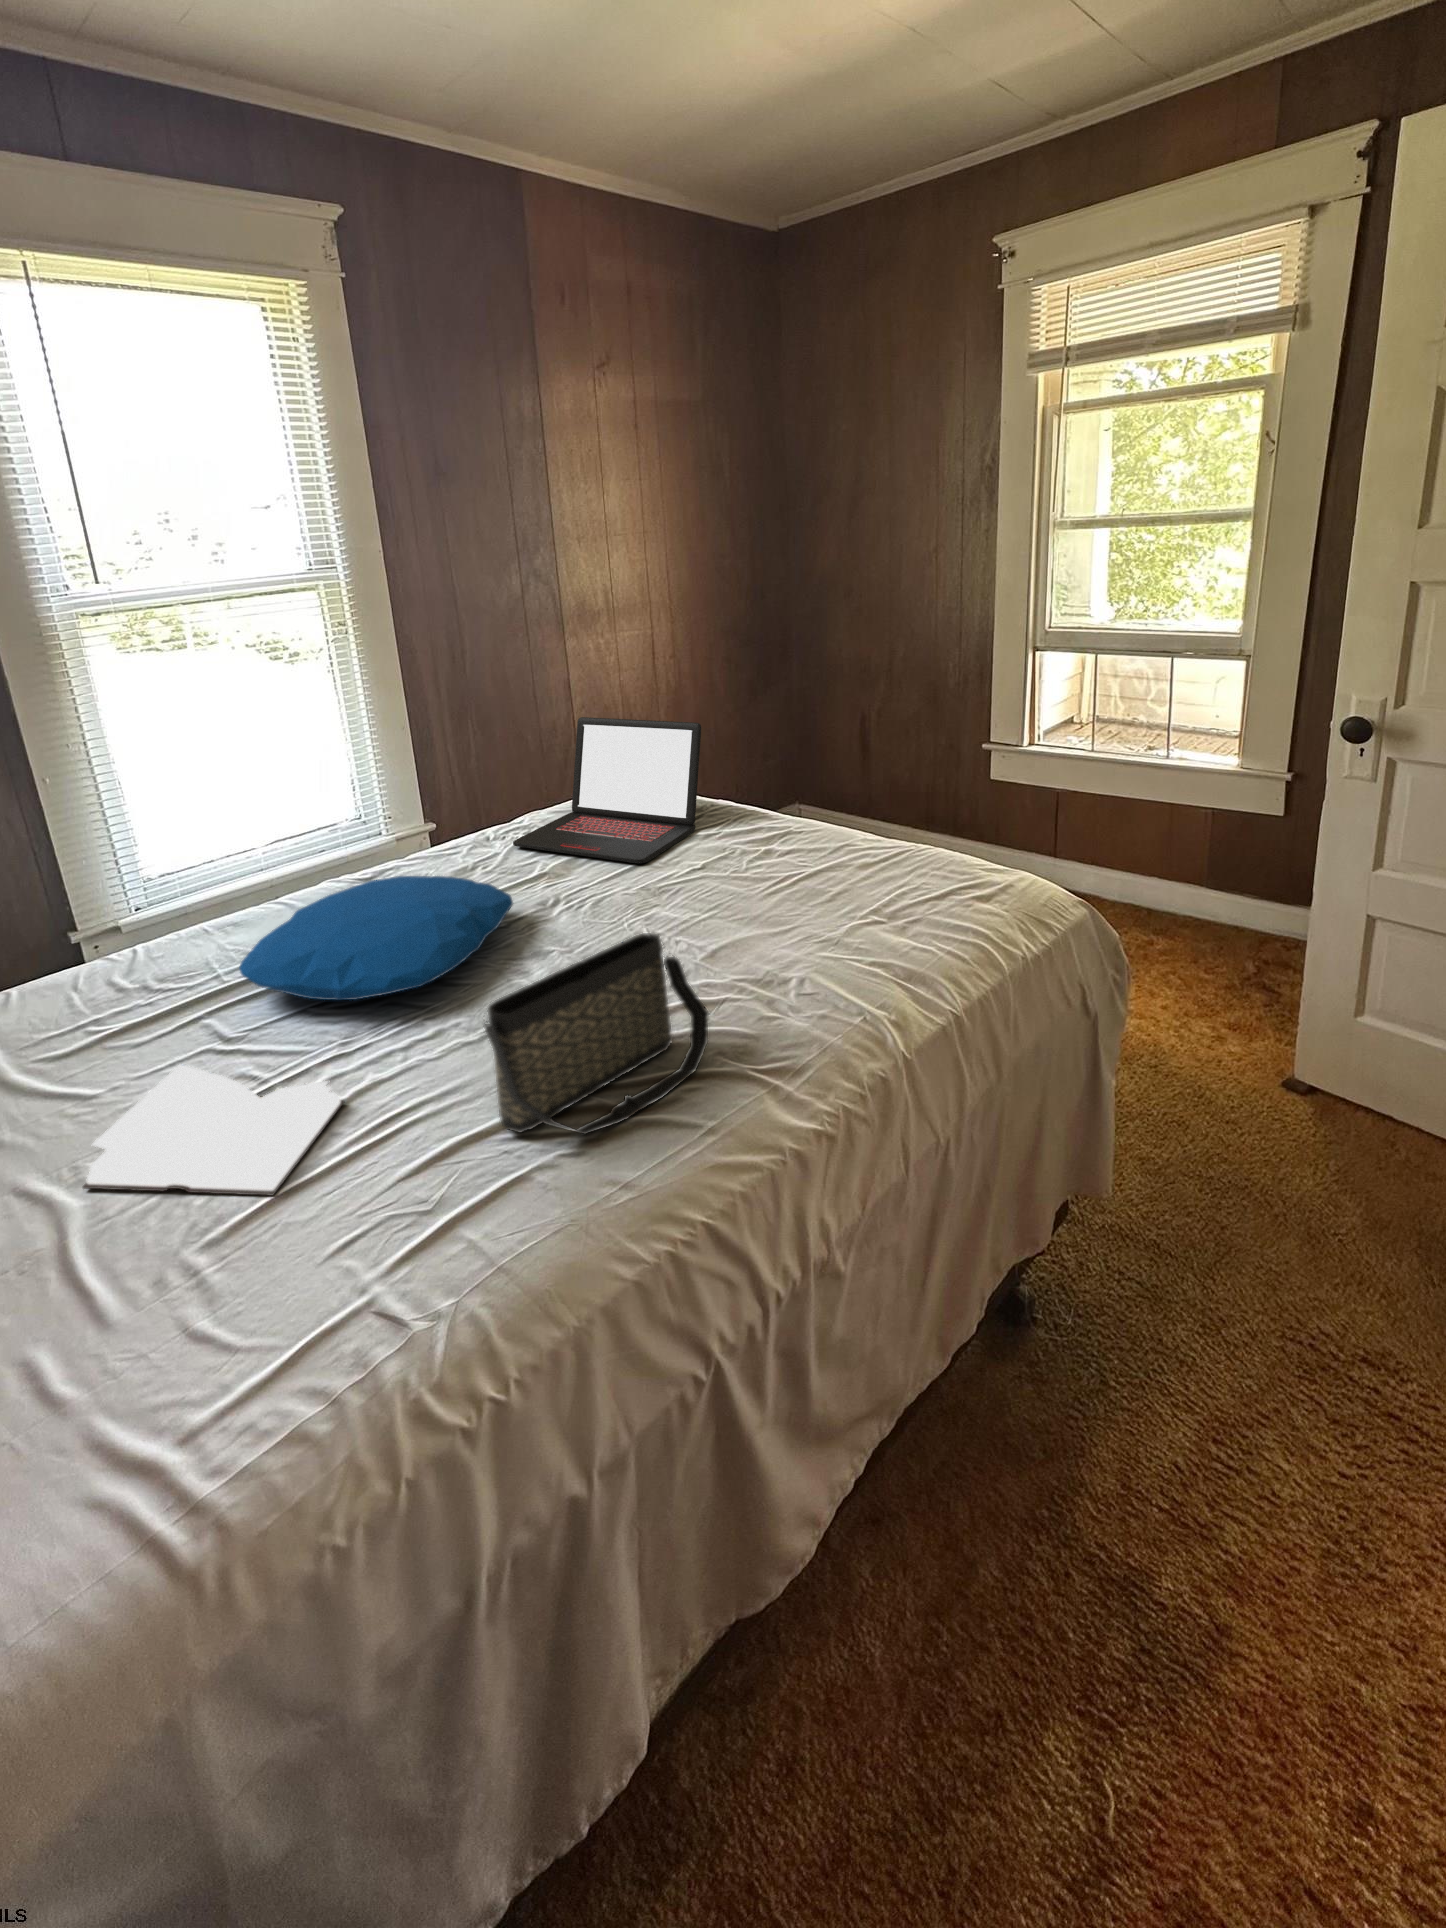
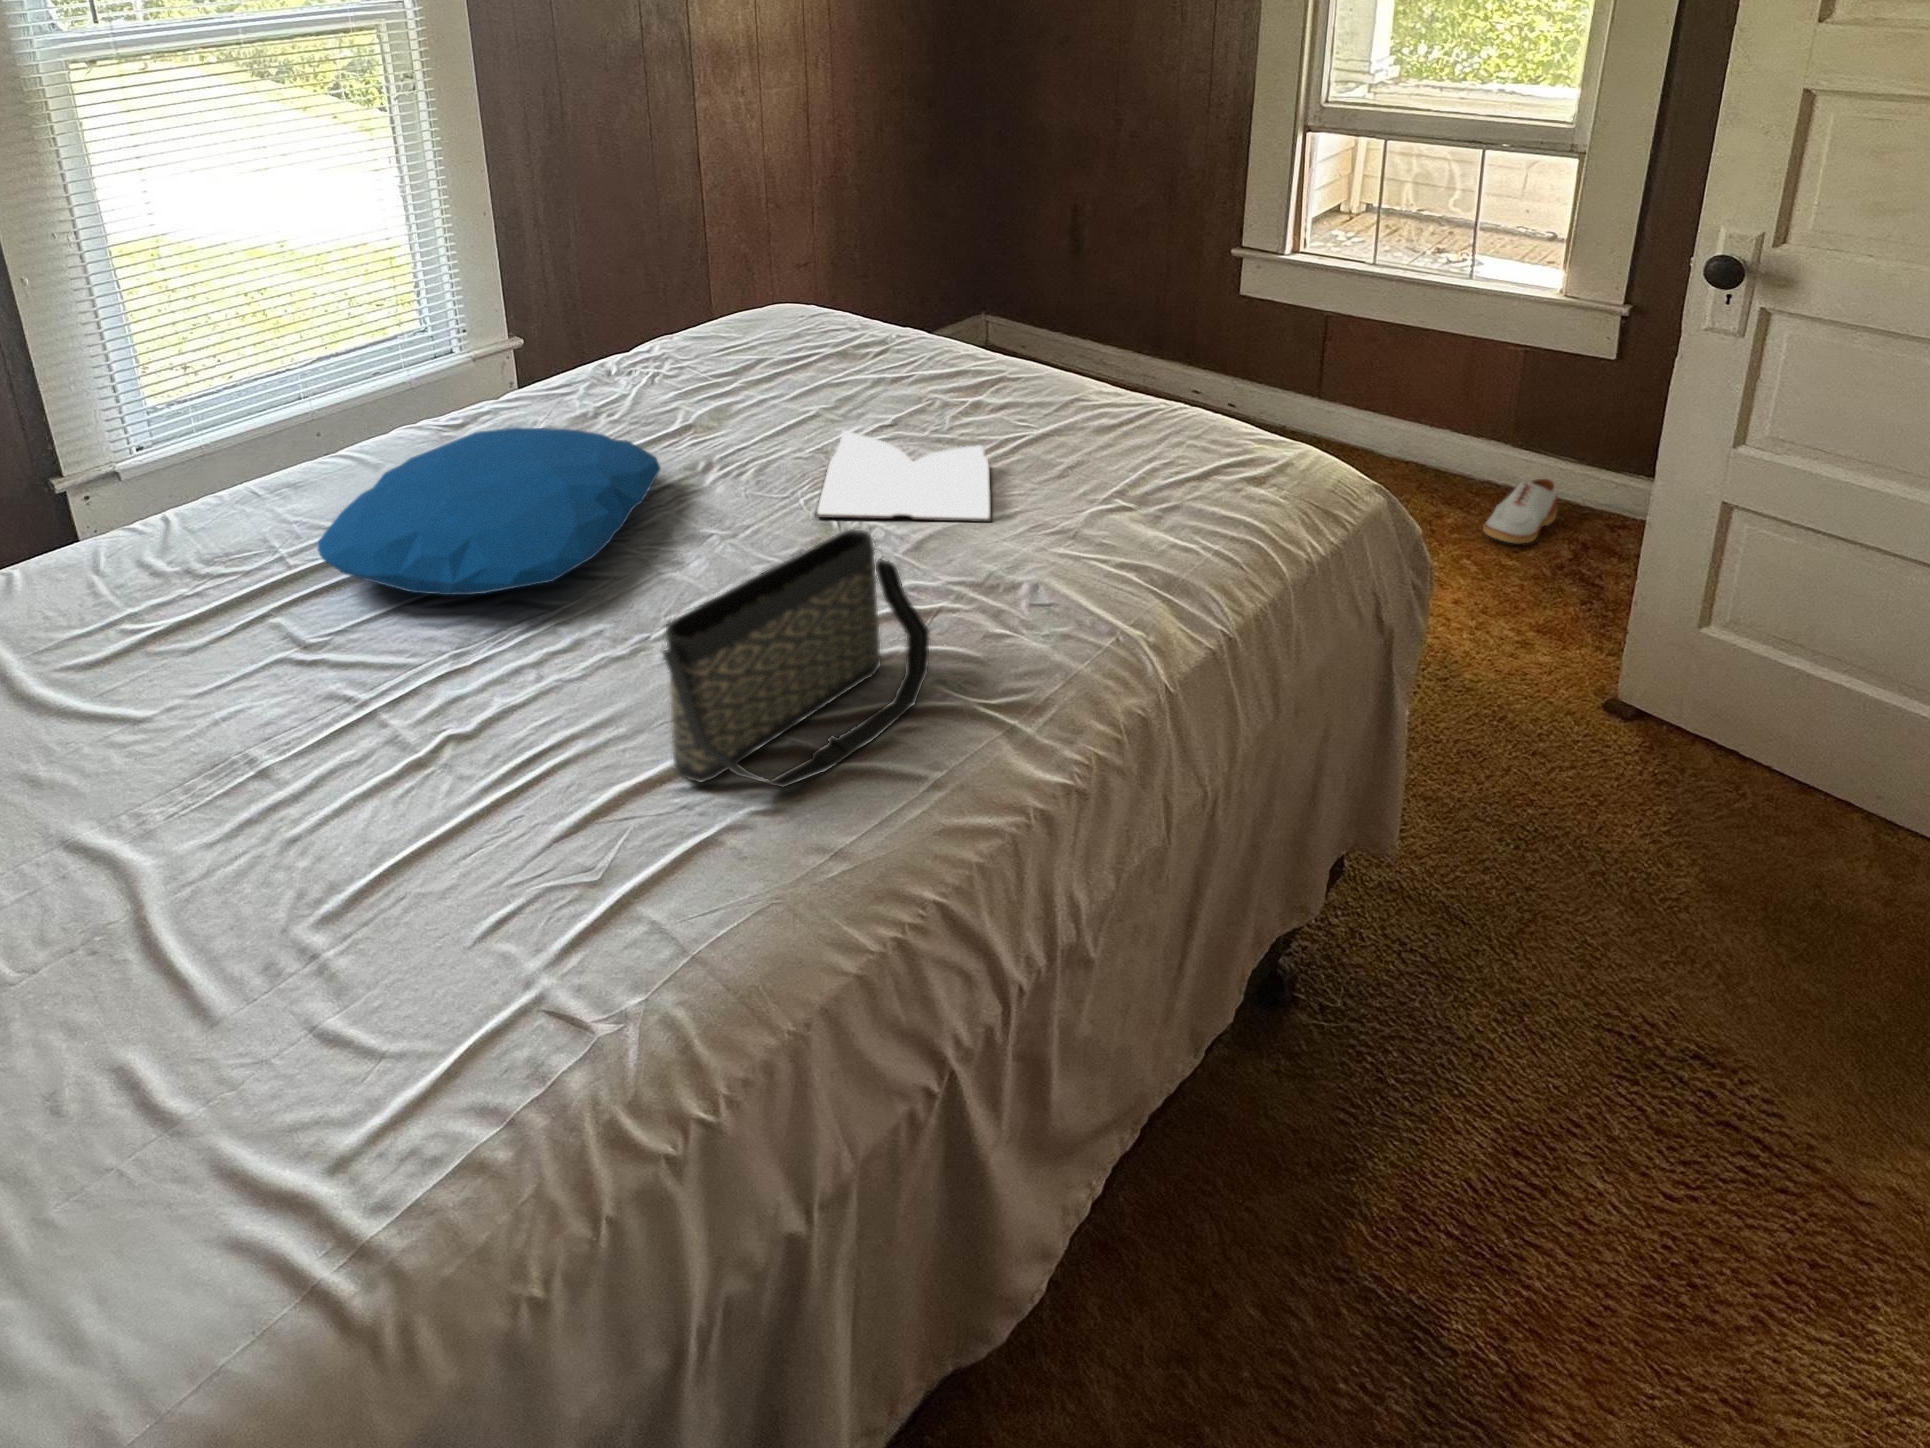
laptop: present [513,717,701,863] -> none [646,216,892,414]
shoe: none [1190,913,1250,964] -> present [1483,479,1558,543]
book: present [83,1064,345,1196] -> present [815,430,991,522]

